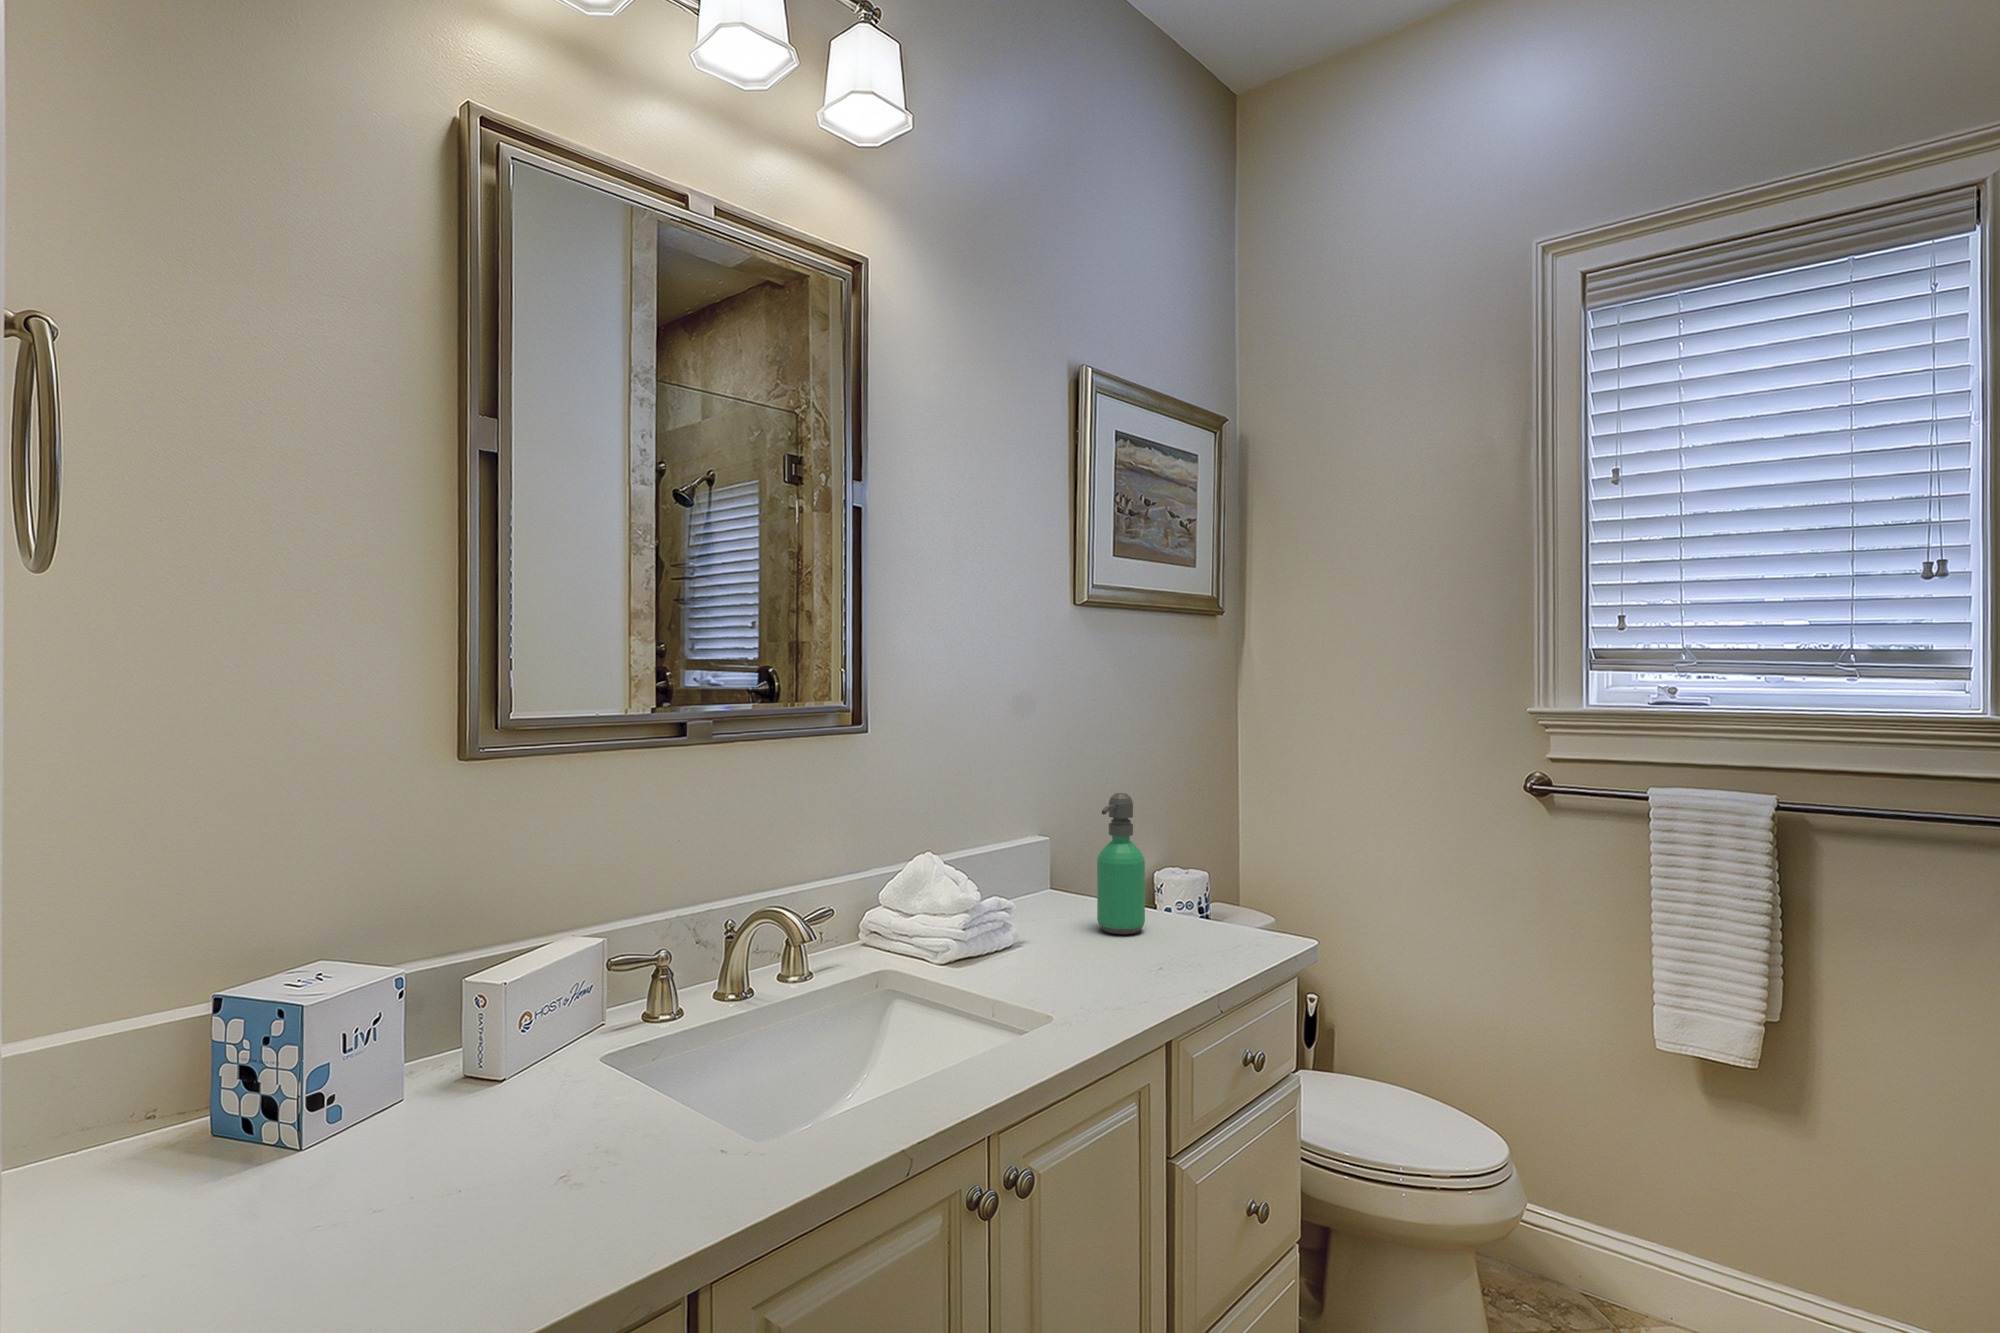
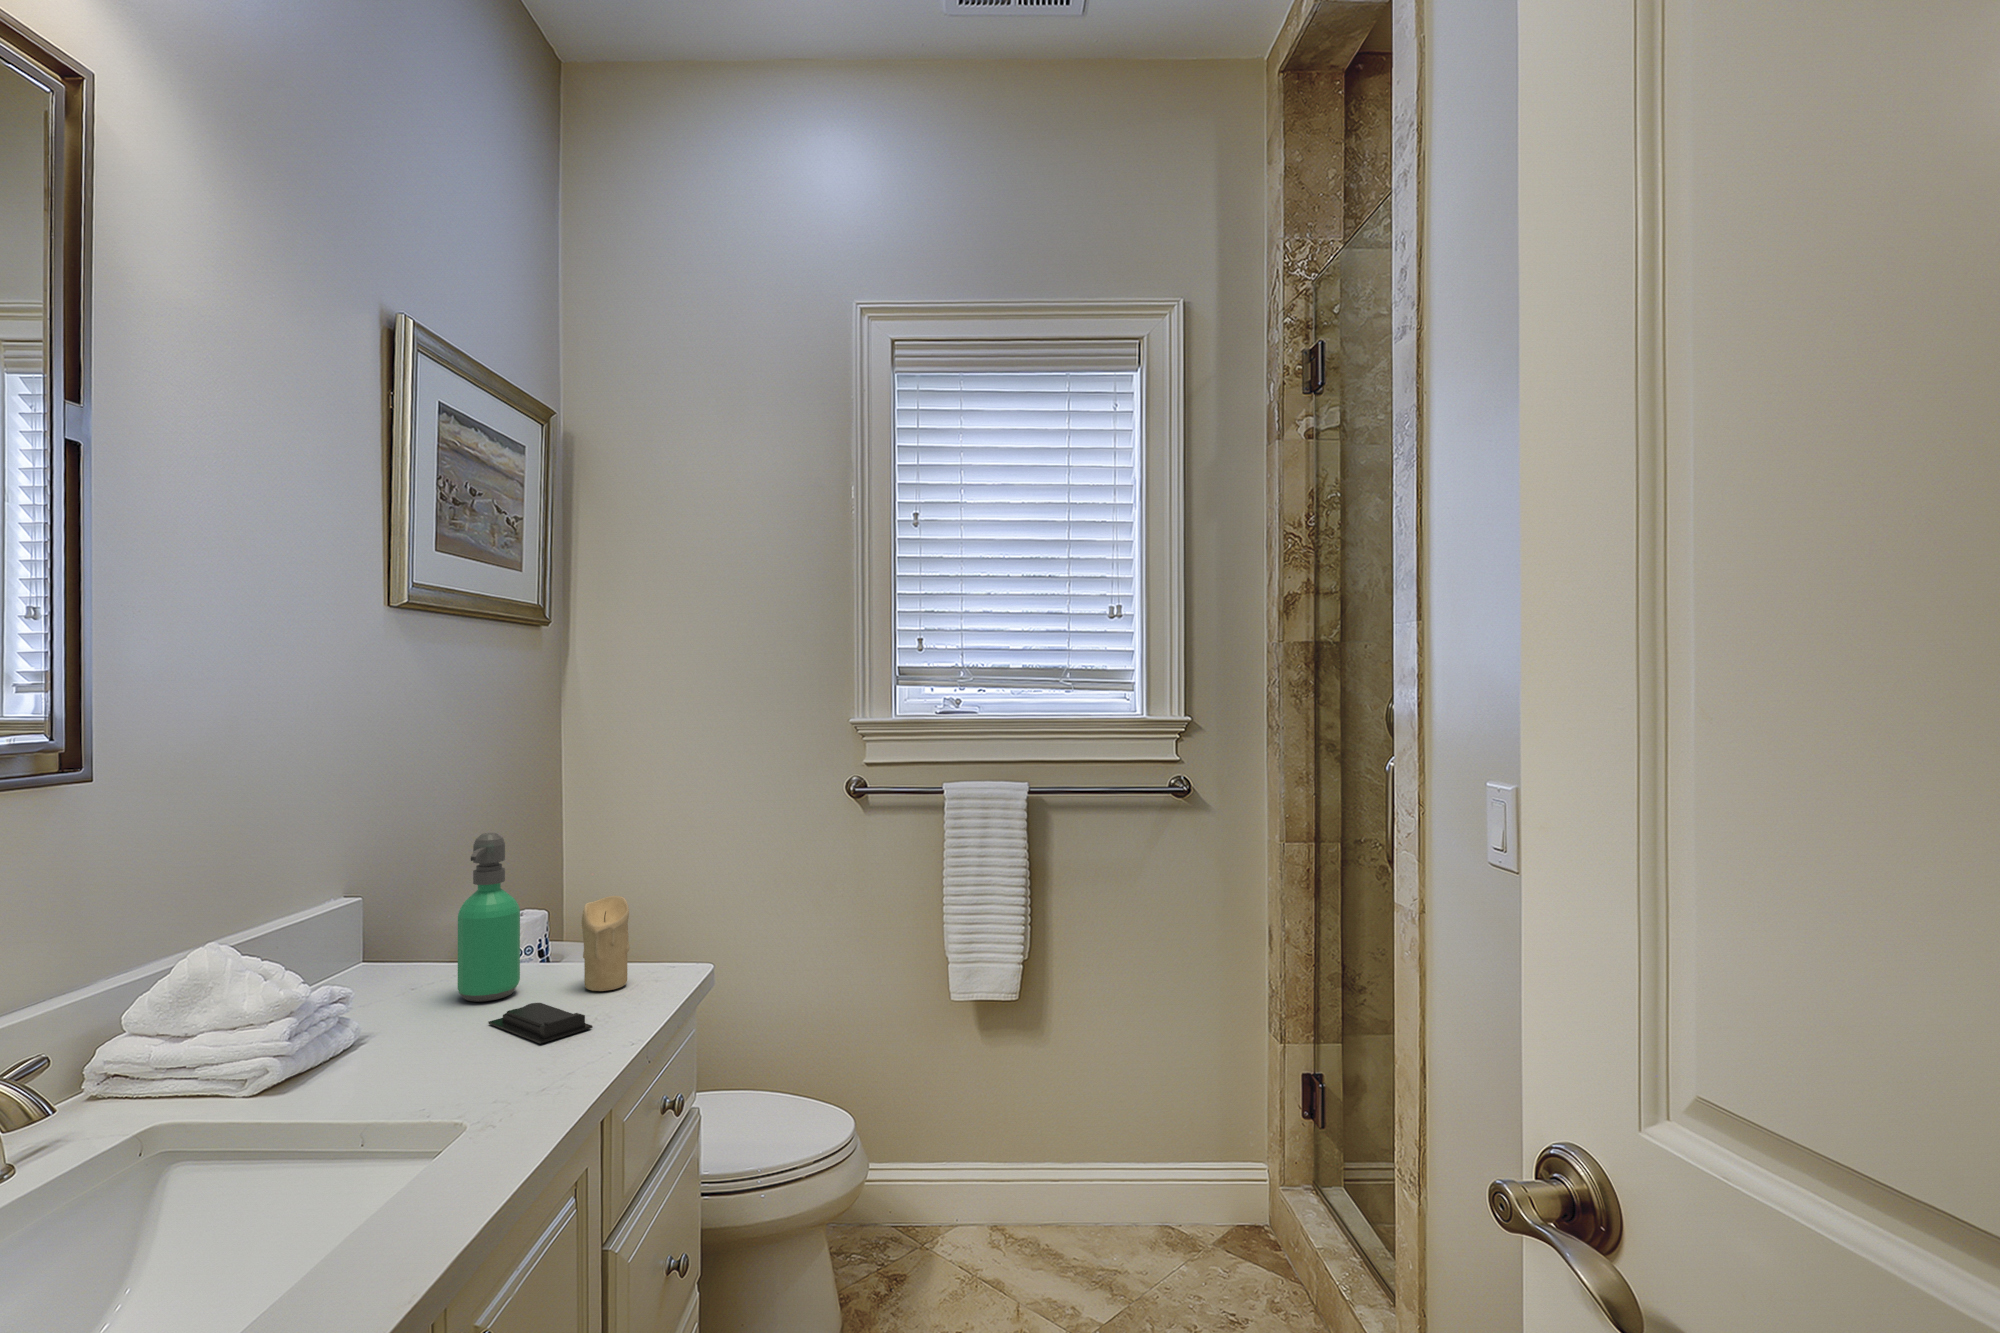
candle: none [1191,861,1232,945] -> present [582,896,630,991]
soap bar: none [1108,942,1181,975] -> present [488,1003,593,1044]

